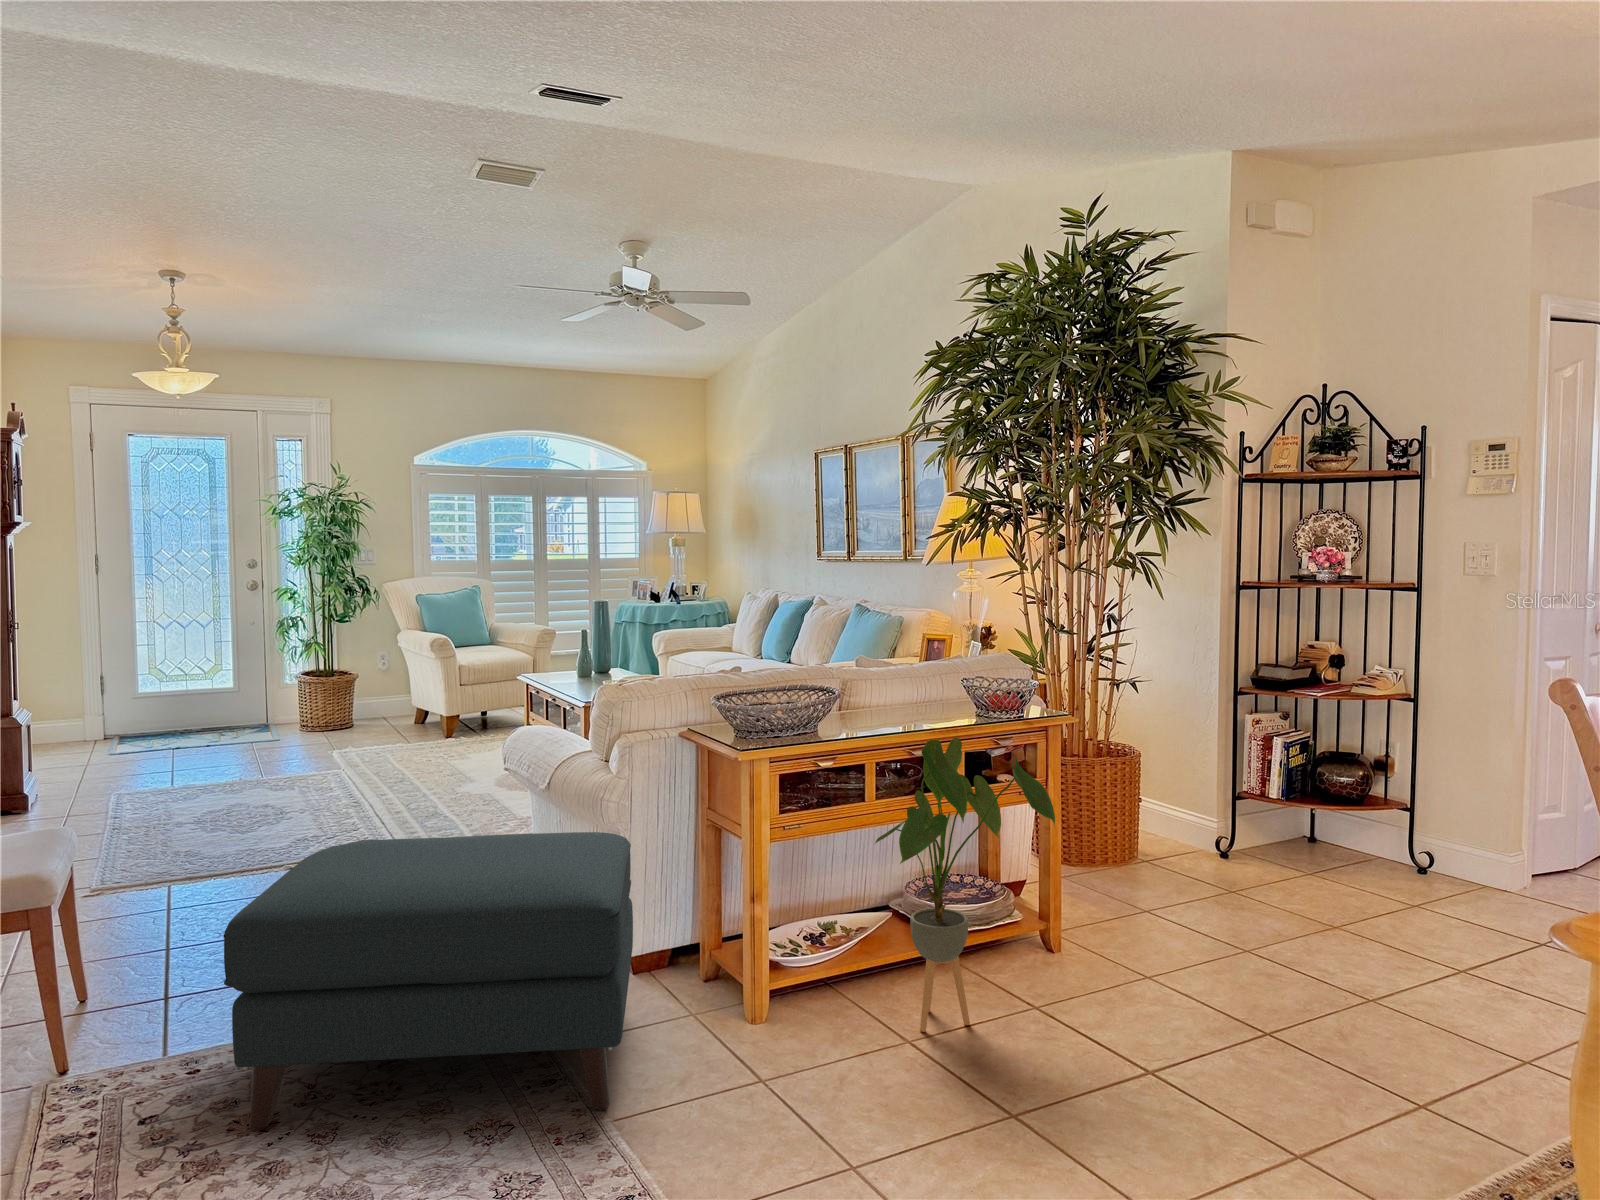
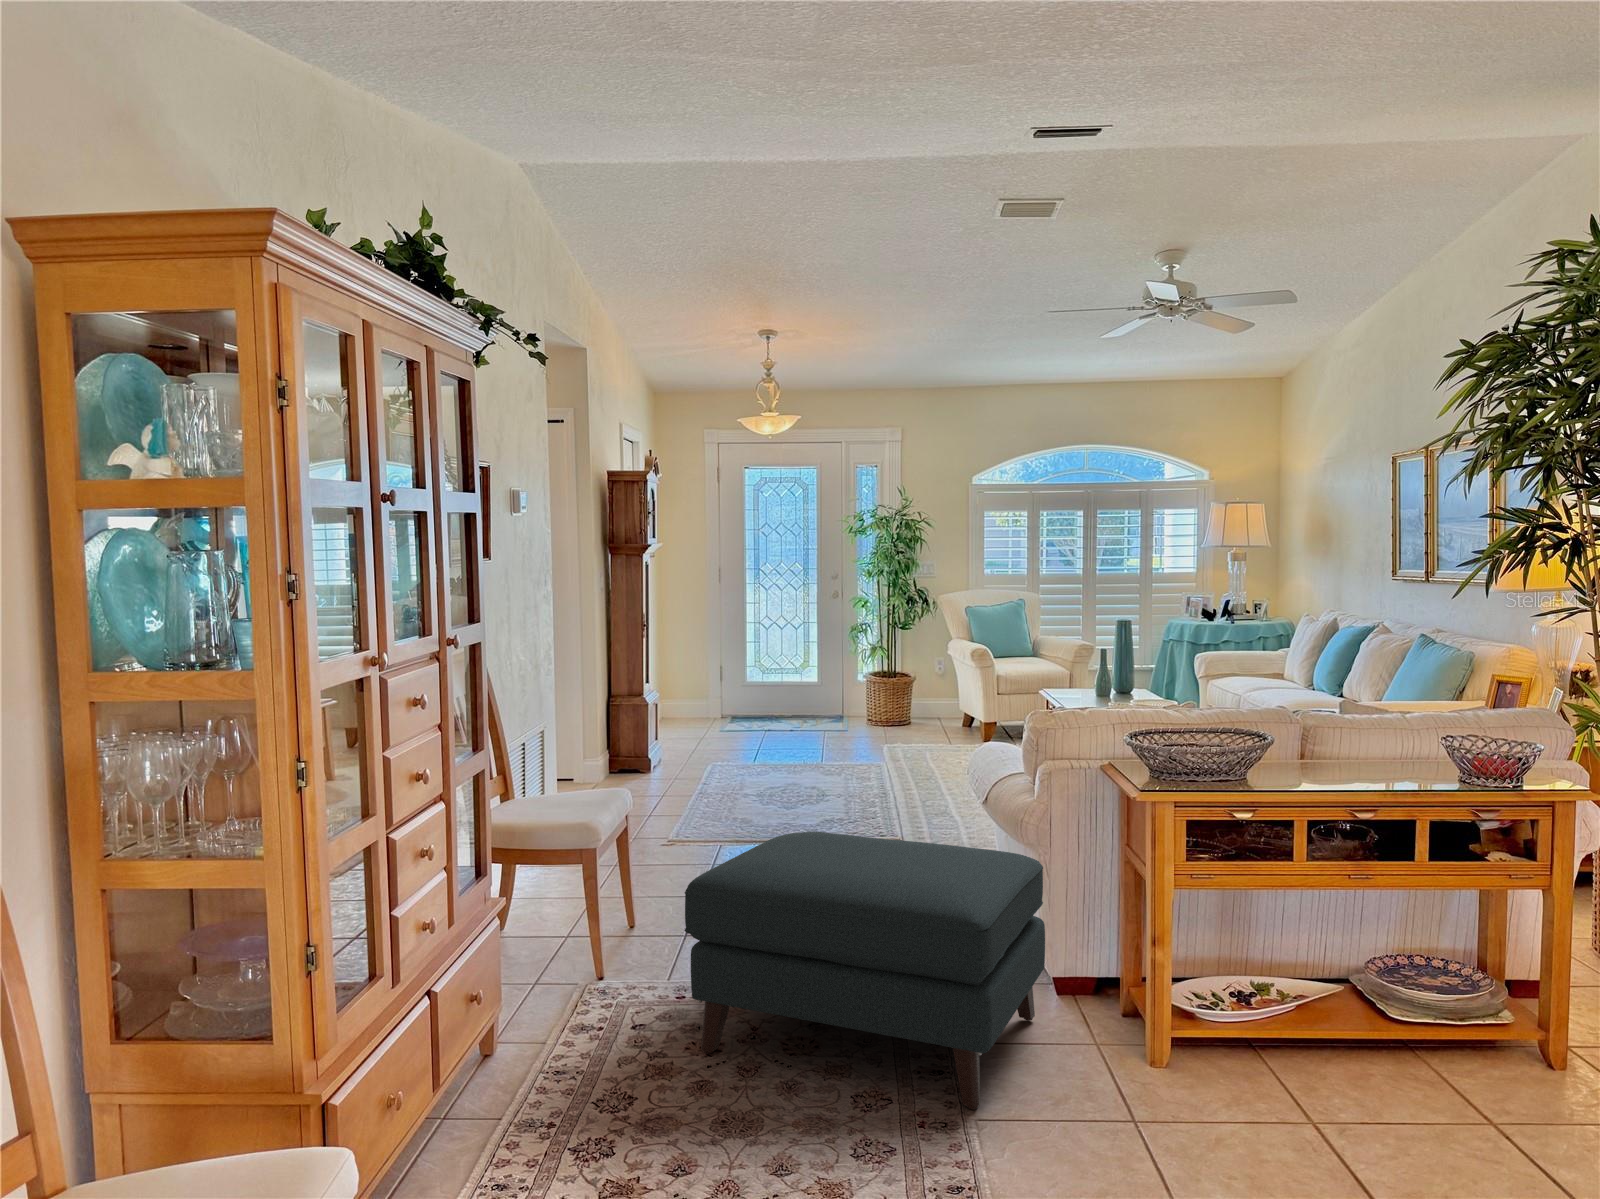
house plant: present [875,737,1055,1032] -> none [1296,802,1512,1127]

